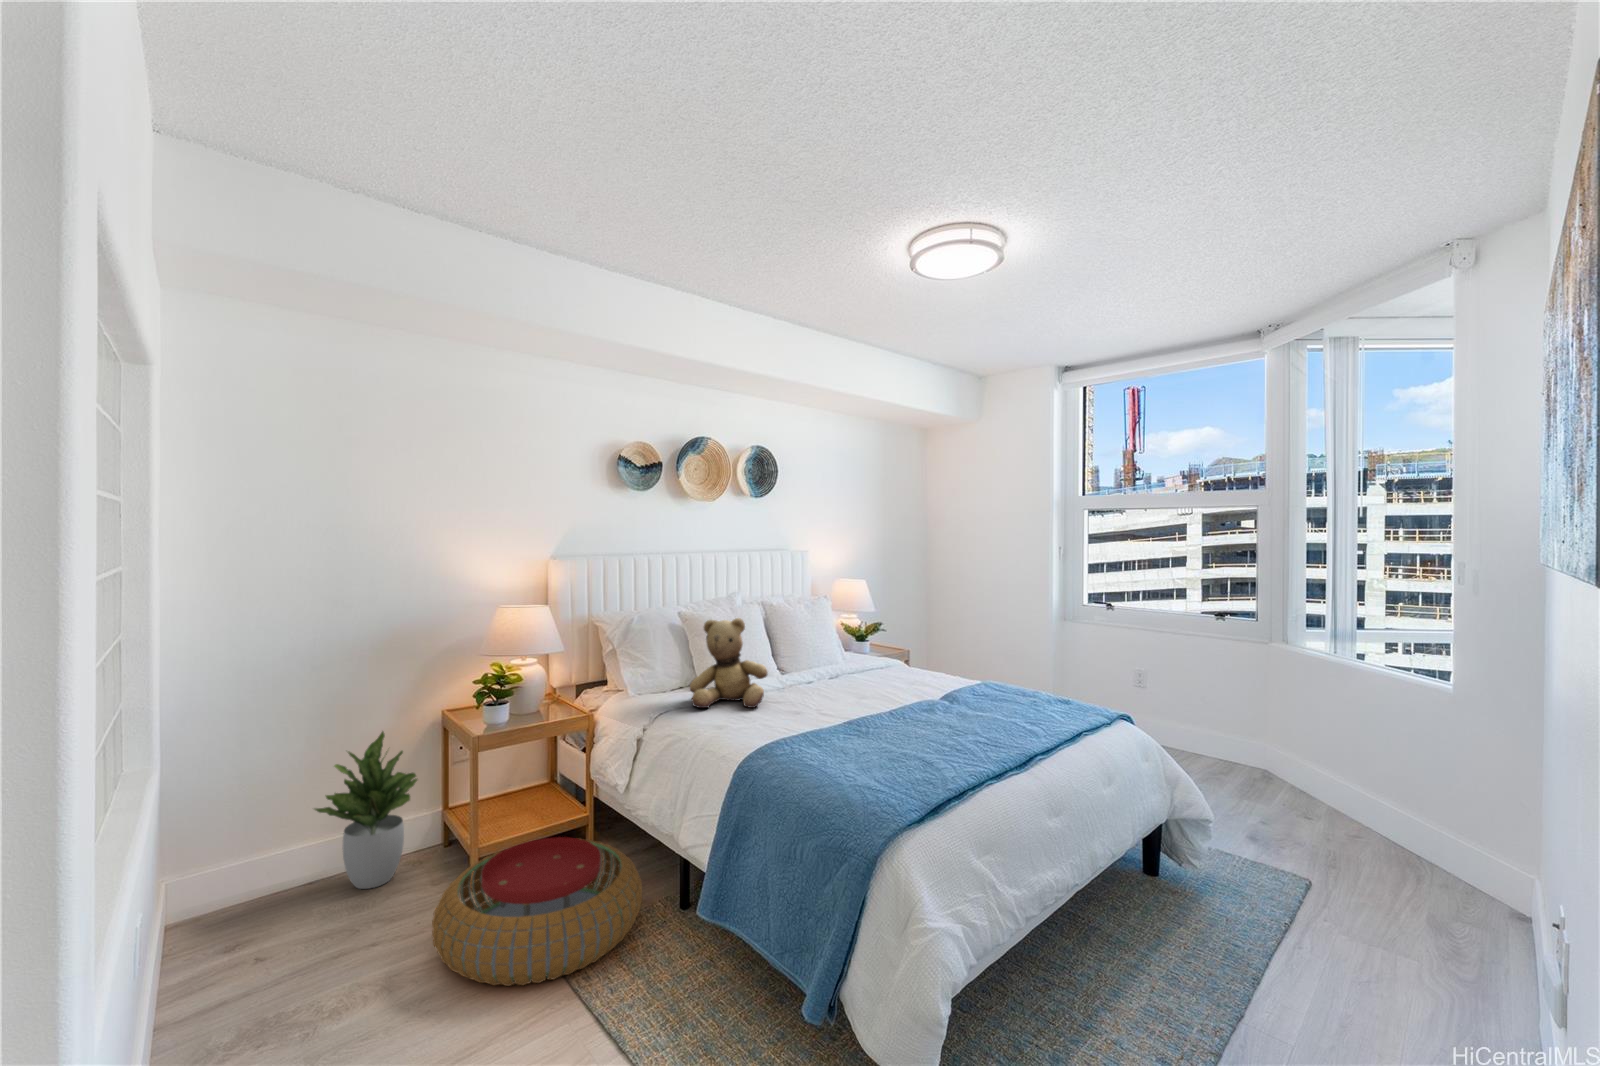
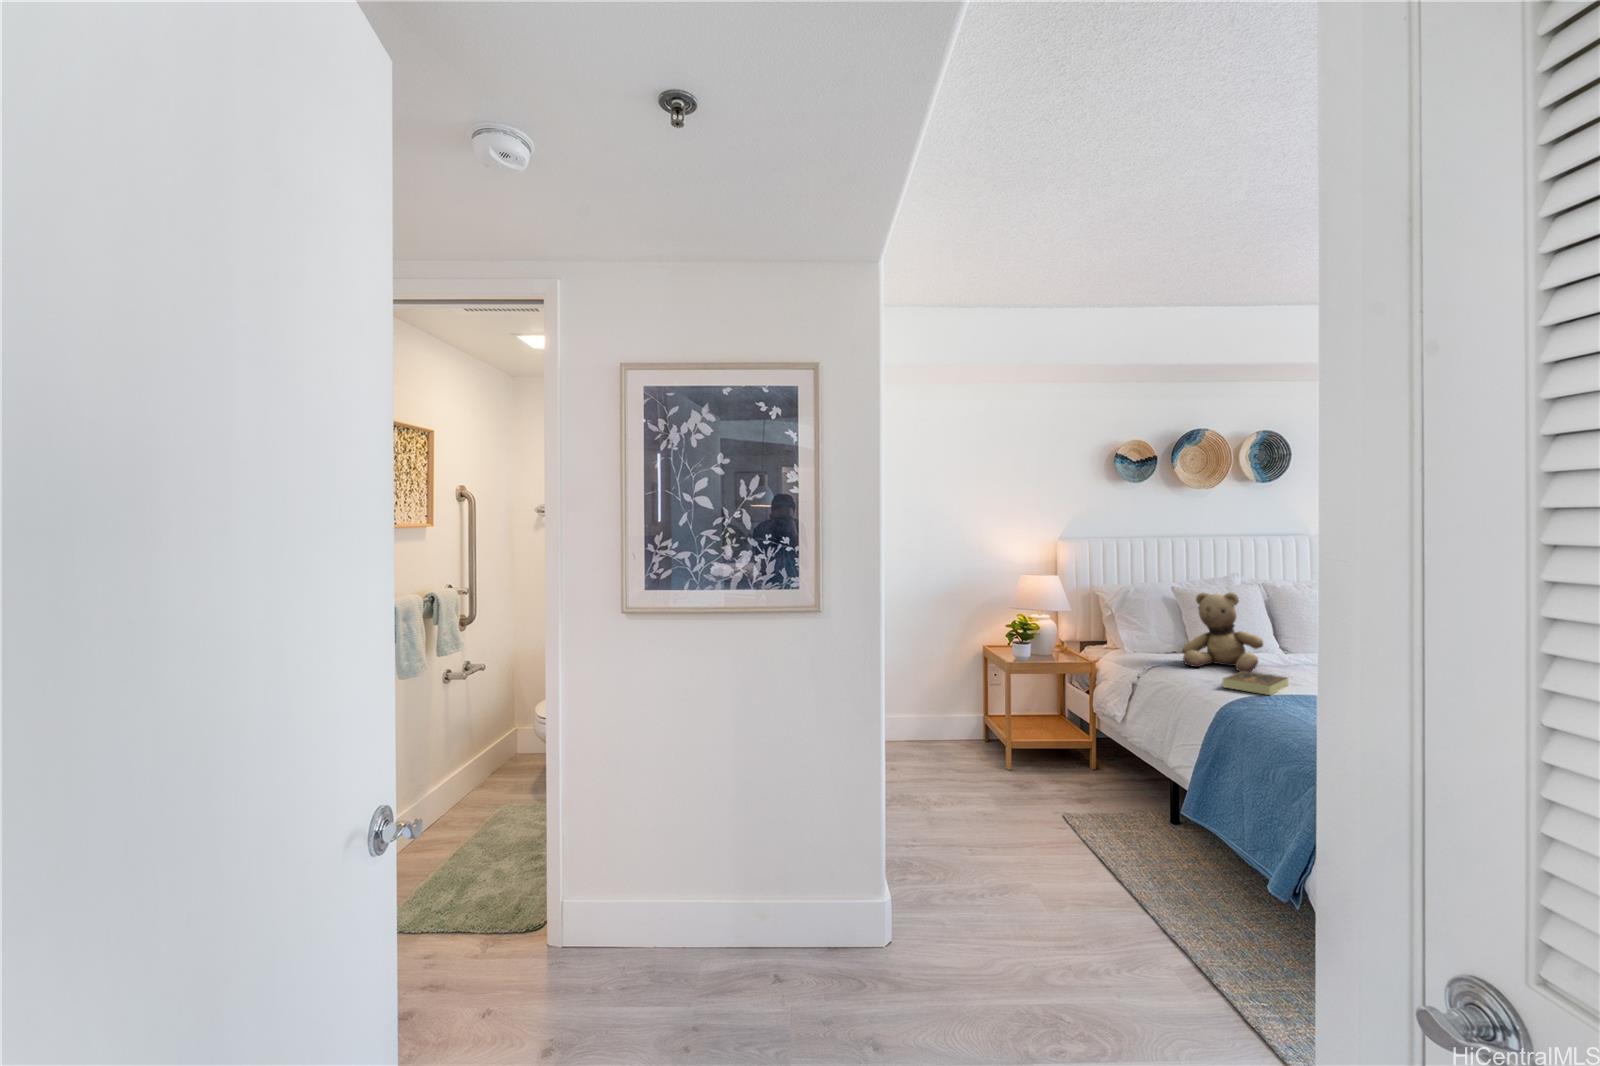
book: none [736,709,794,738] -> present [1222,671,1288,695]
potted plant: present [315,731,417,889] -> none [910,652,970,753]
pouf: present [432,837,642,986] -> none [984,741,1135,831]

